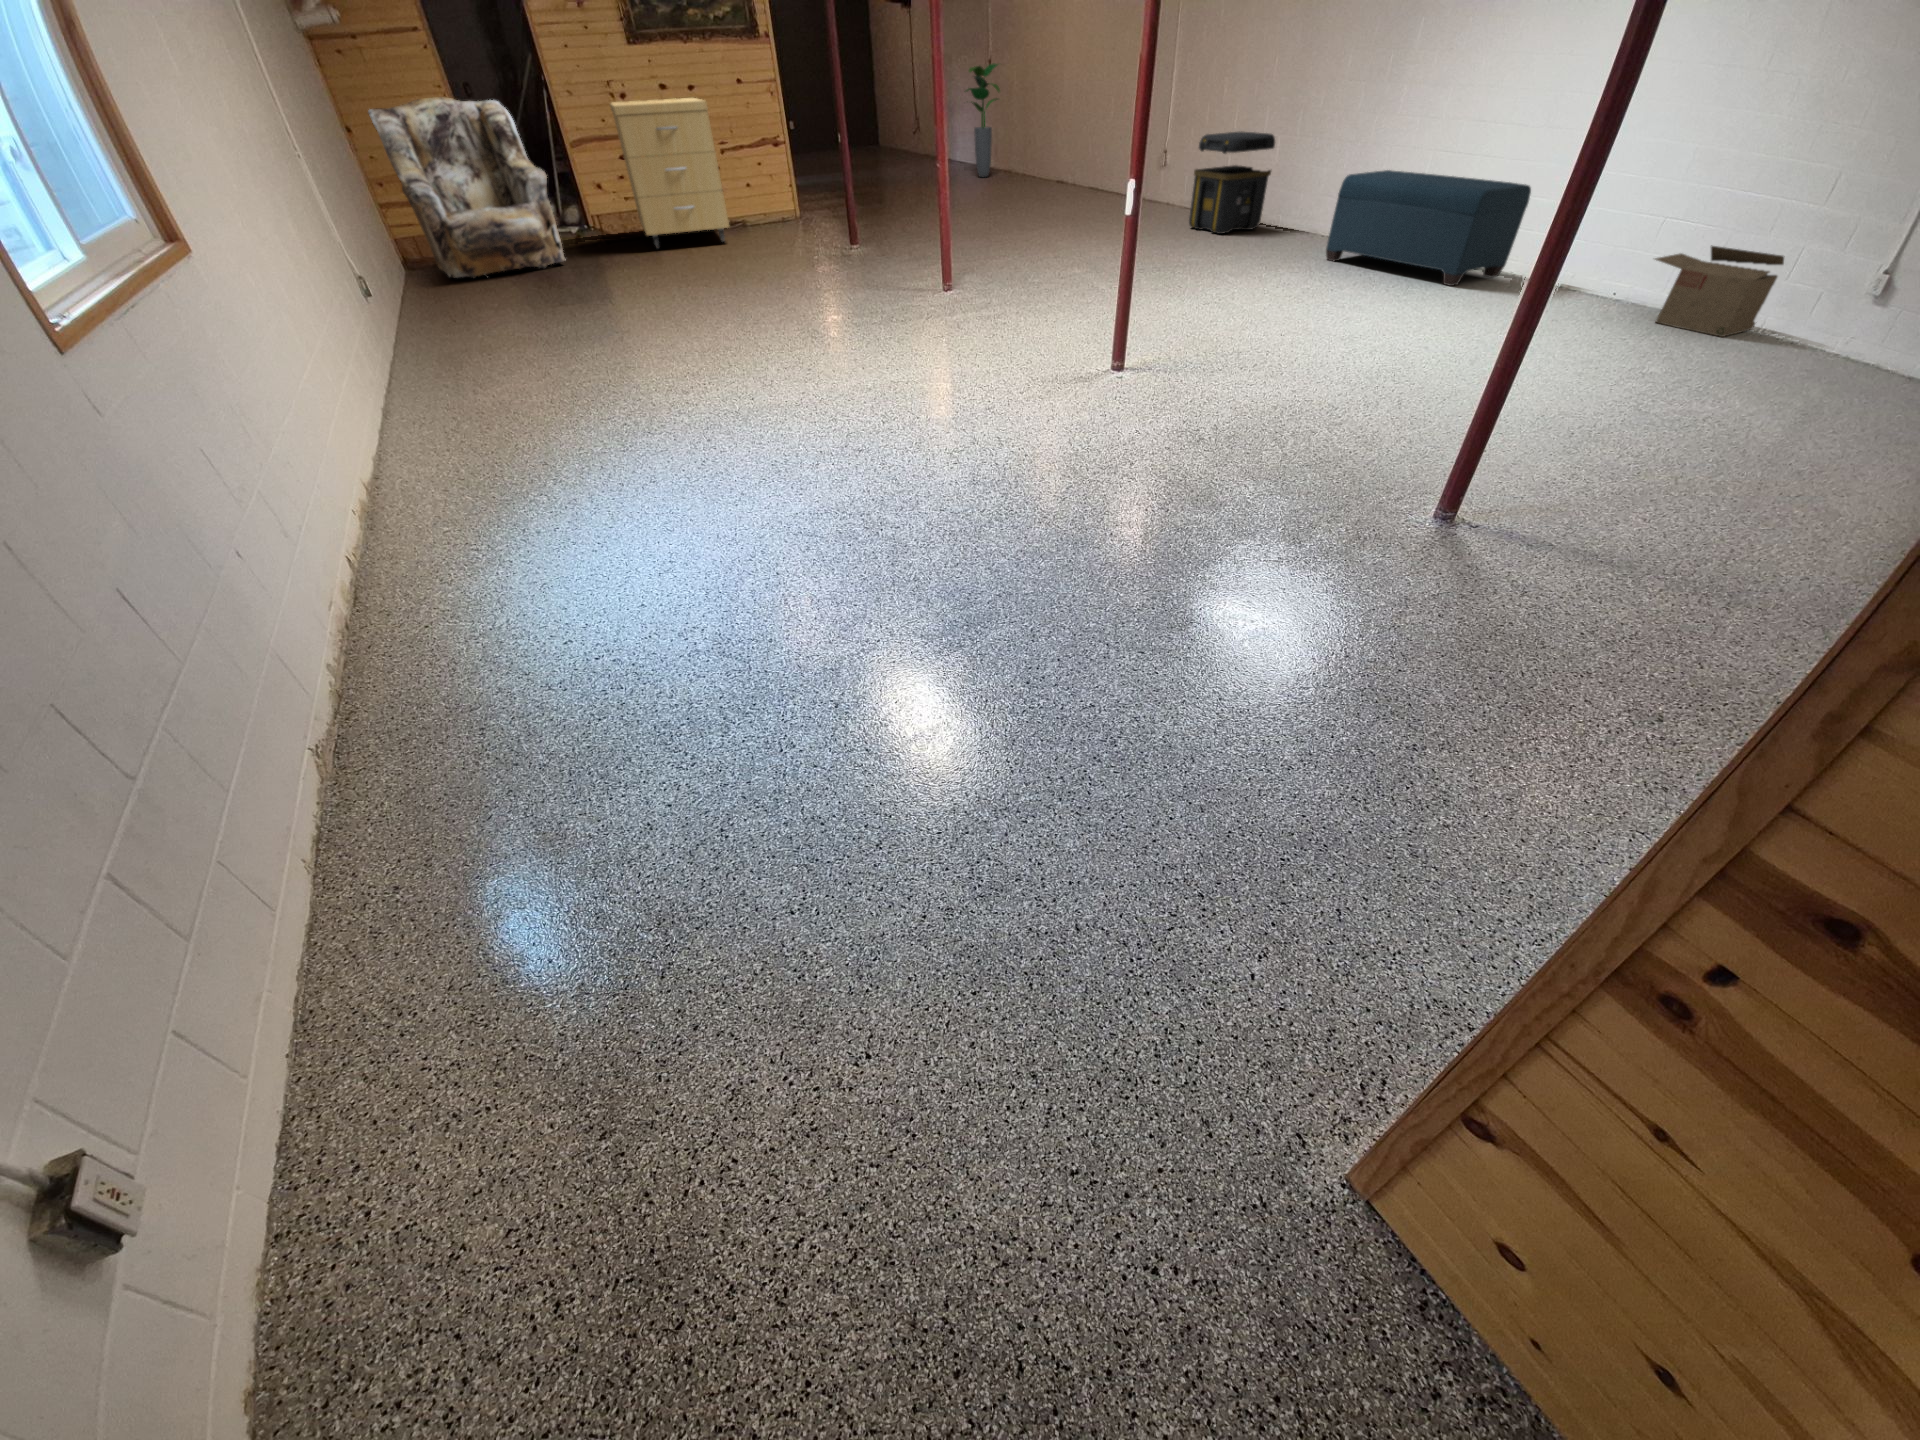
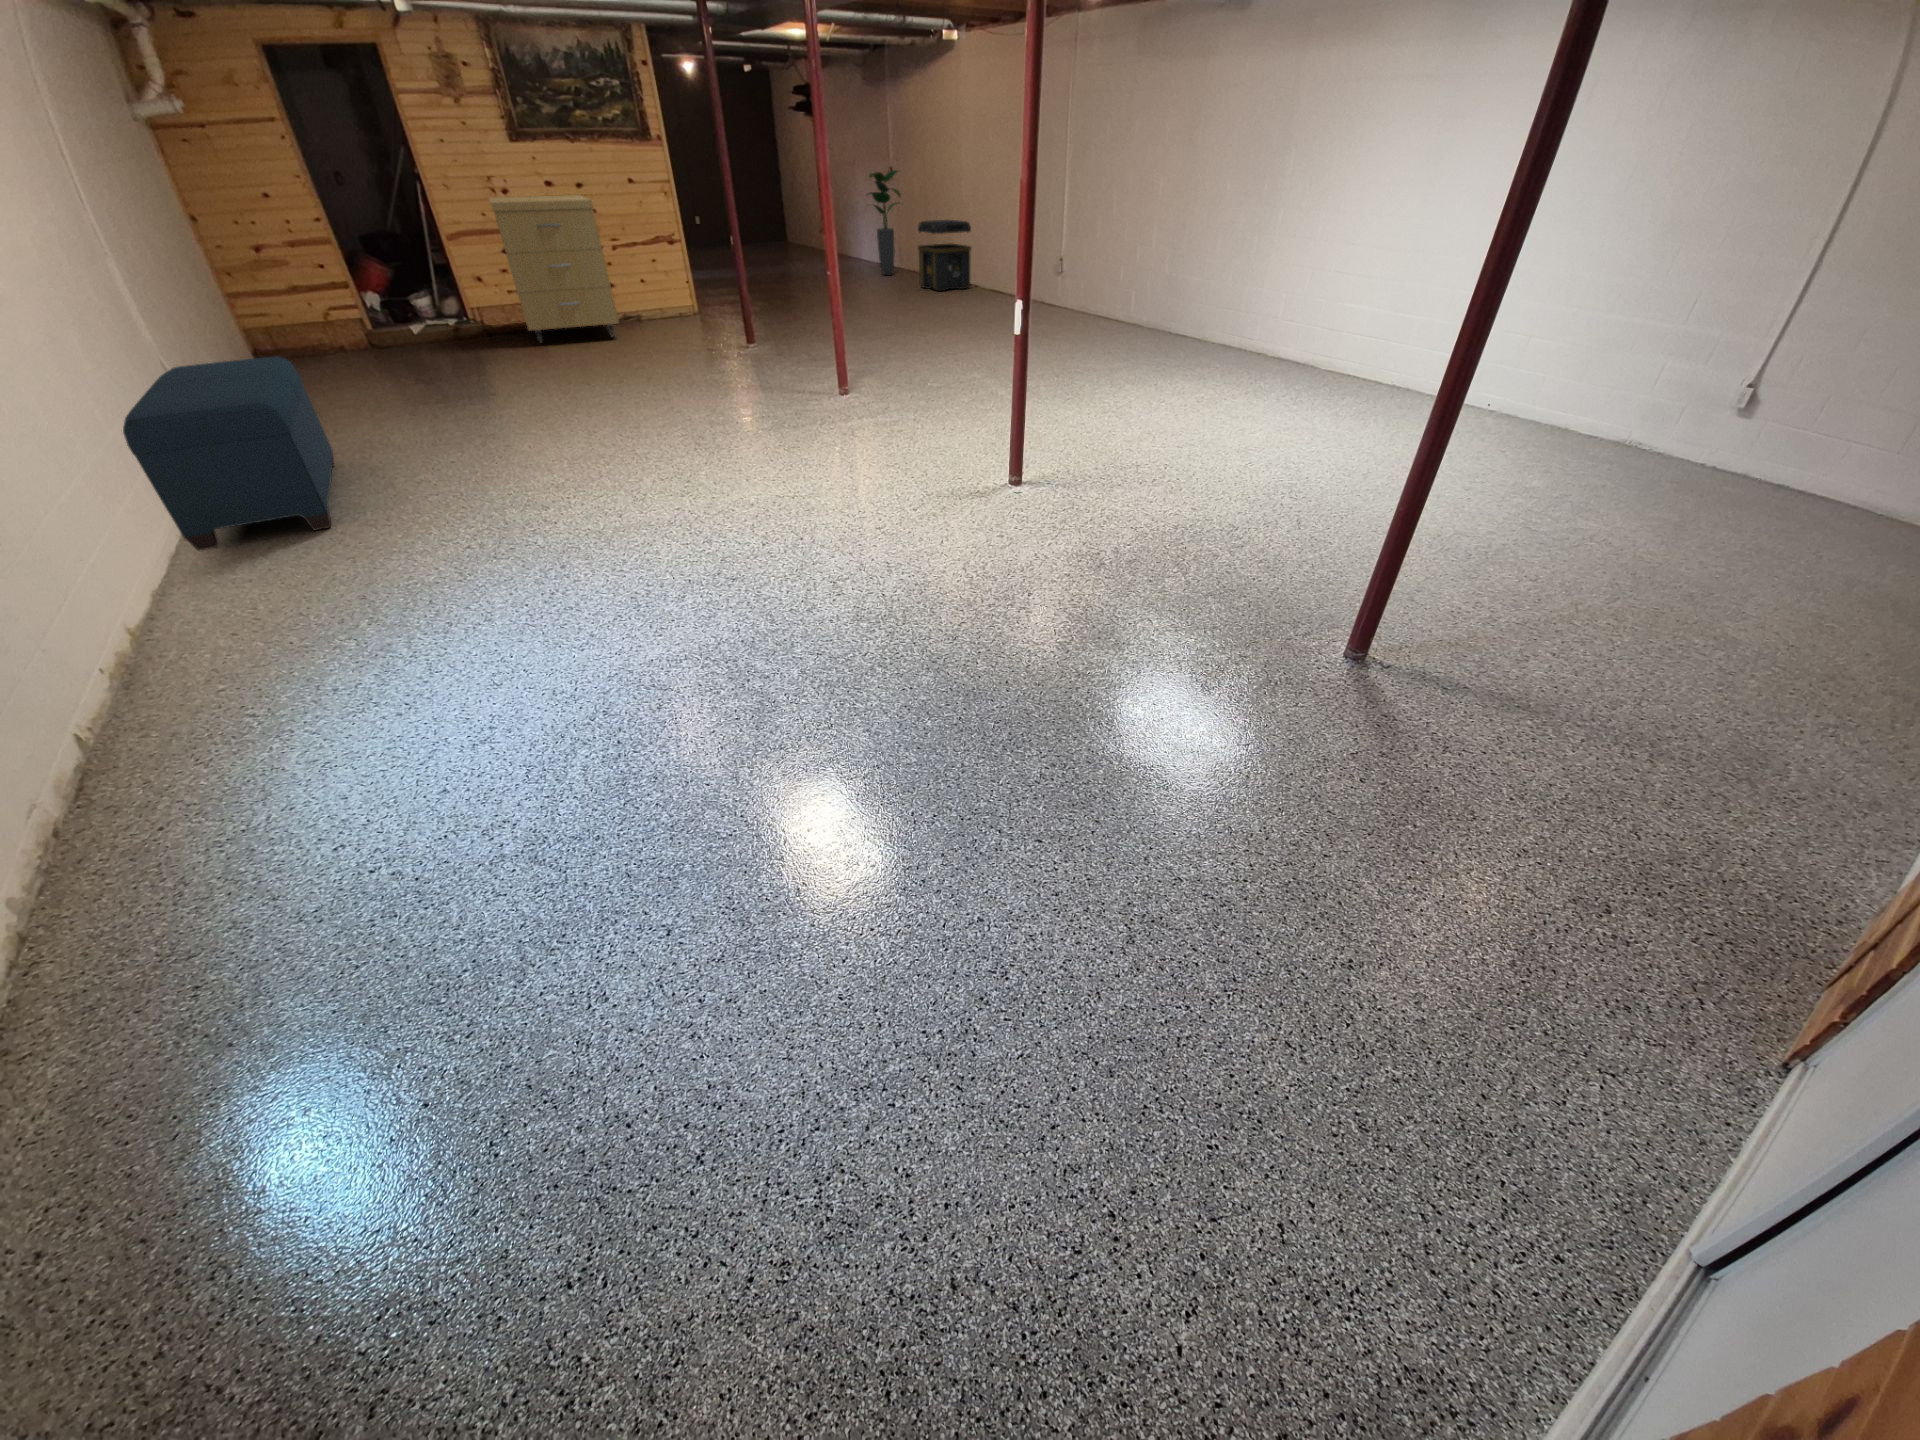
armchair: present [368,97,565,279] -> none [211,189,438,374]
toolbox: present [1189,131,1275,234] -> present [918,220,971,291]
bench: present [1326,170,1531,286] -> present [123,356,334,550]
cardboard box: present [1655,246,1784,337] -> none [1525,365,1644,451]

